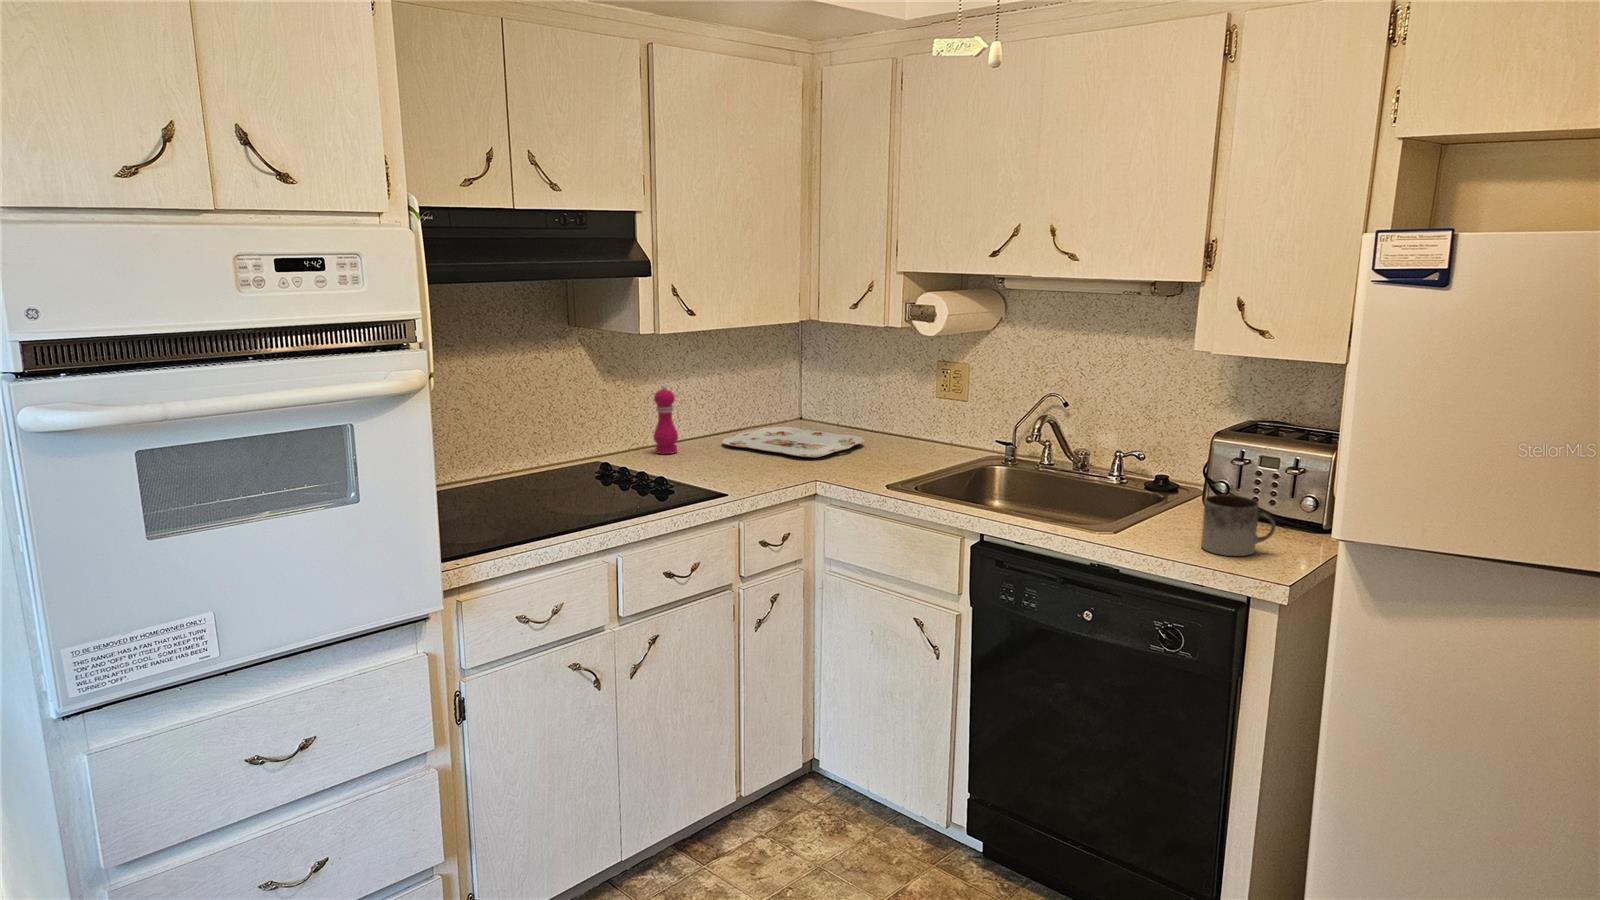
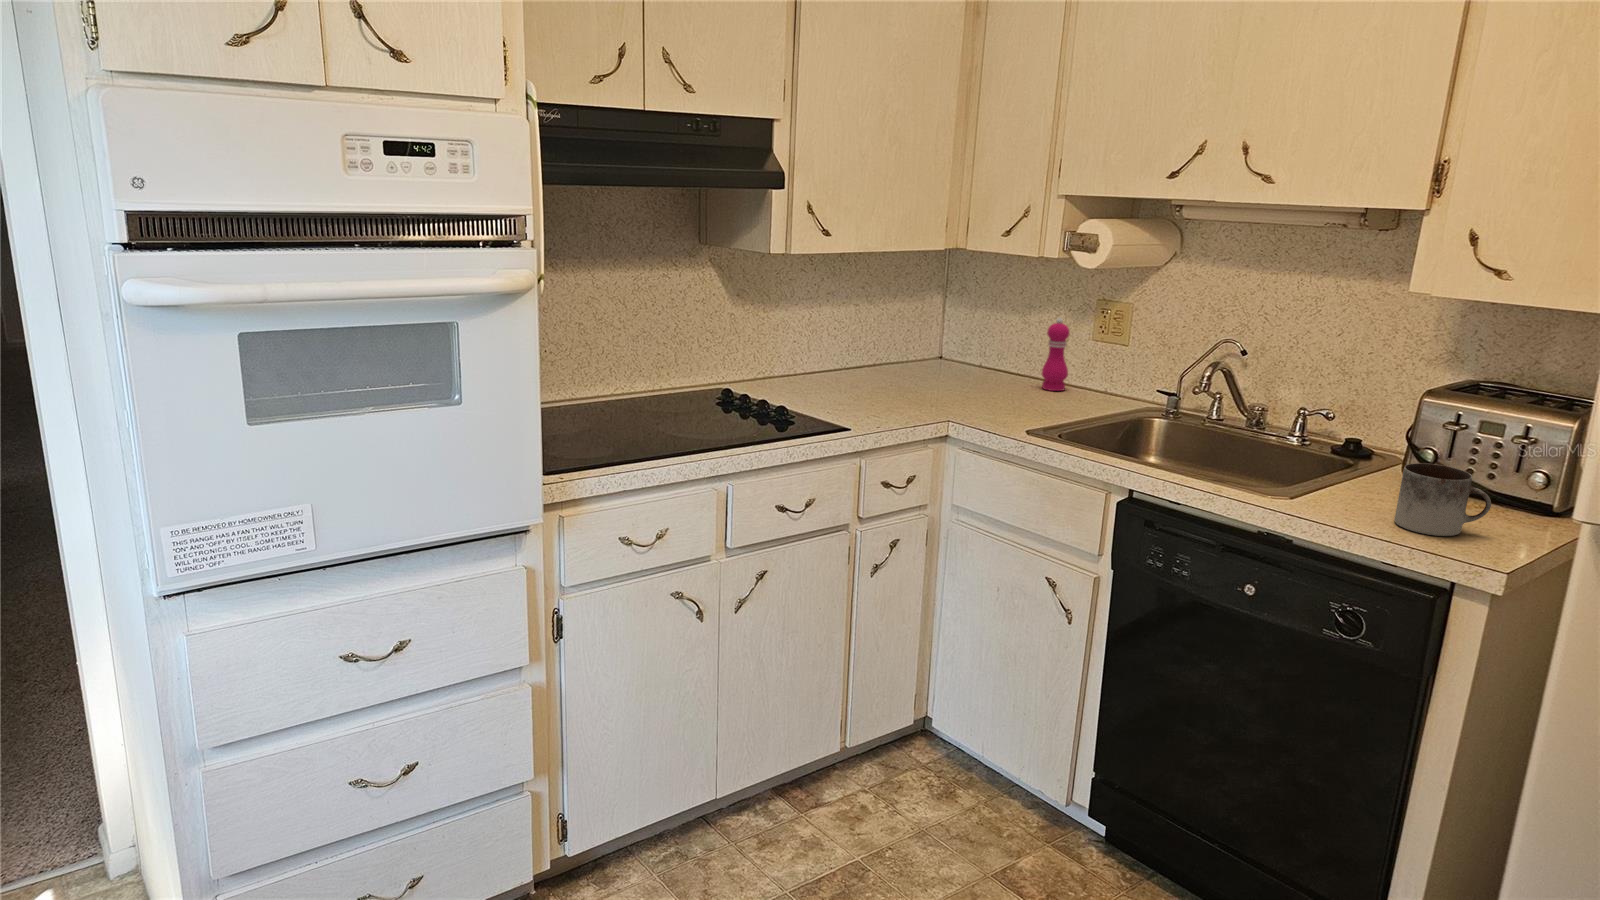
pepper mill: present [653,384,678,454] -> present [1042,318,1070,391]
serving tray: present [722,427,864,458] -> none [855,363,1010,397]

